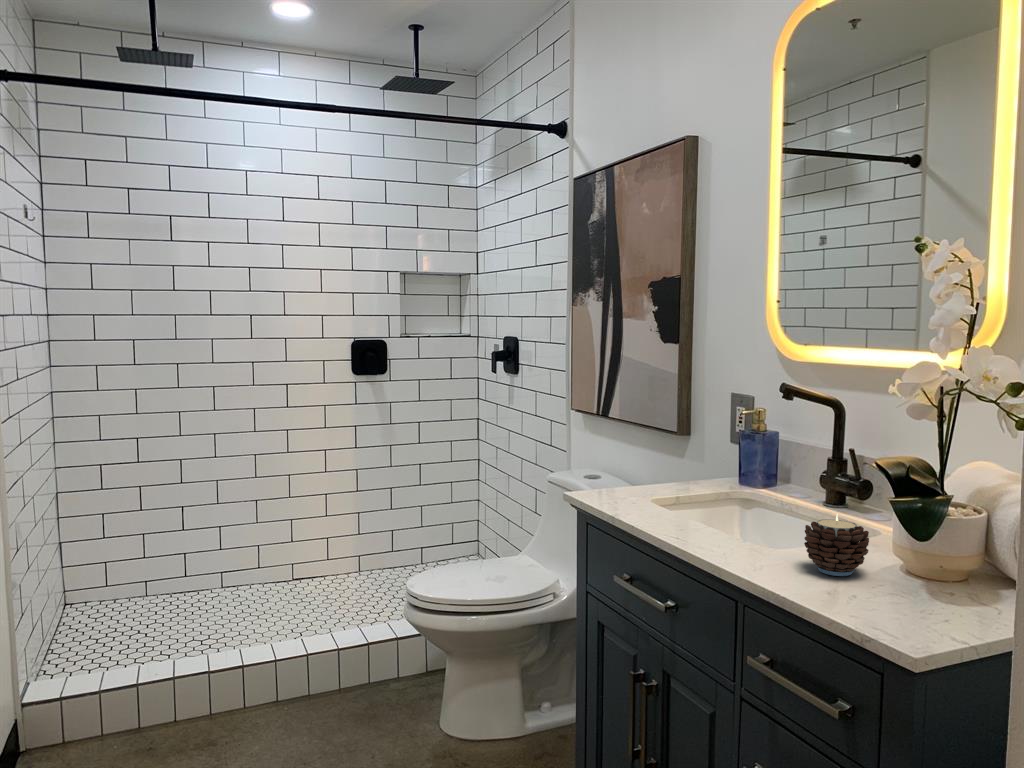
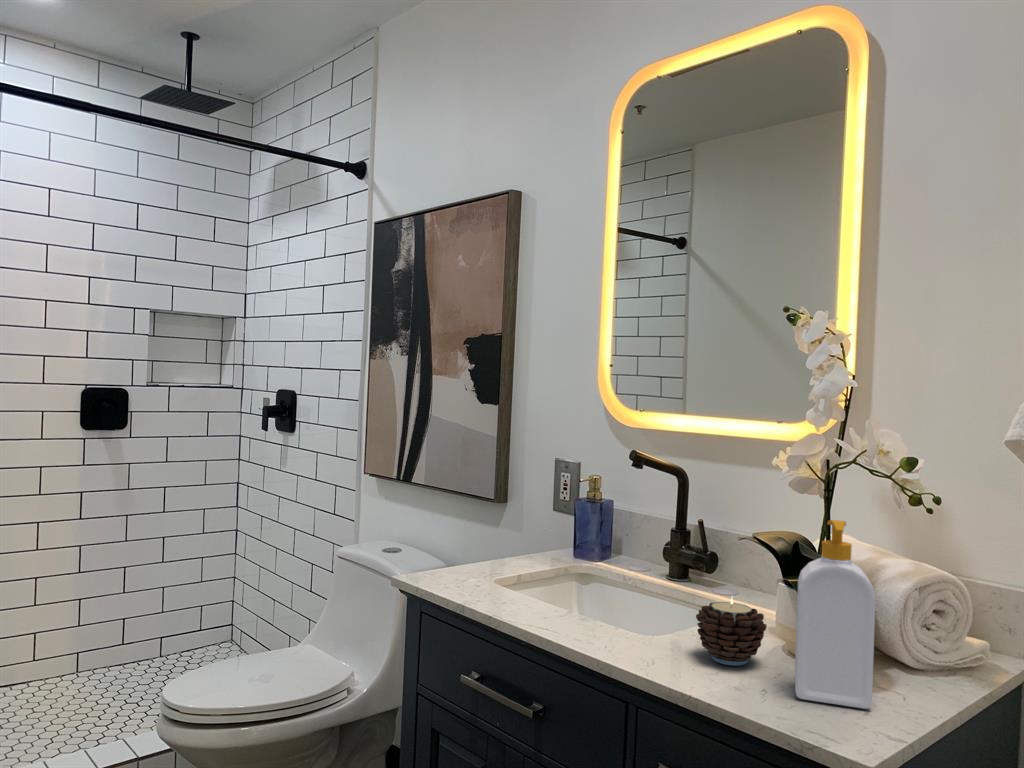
soap bottle: none [878,442,962,618] -> present [794,520,876,709]

